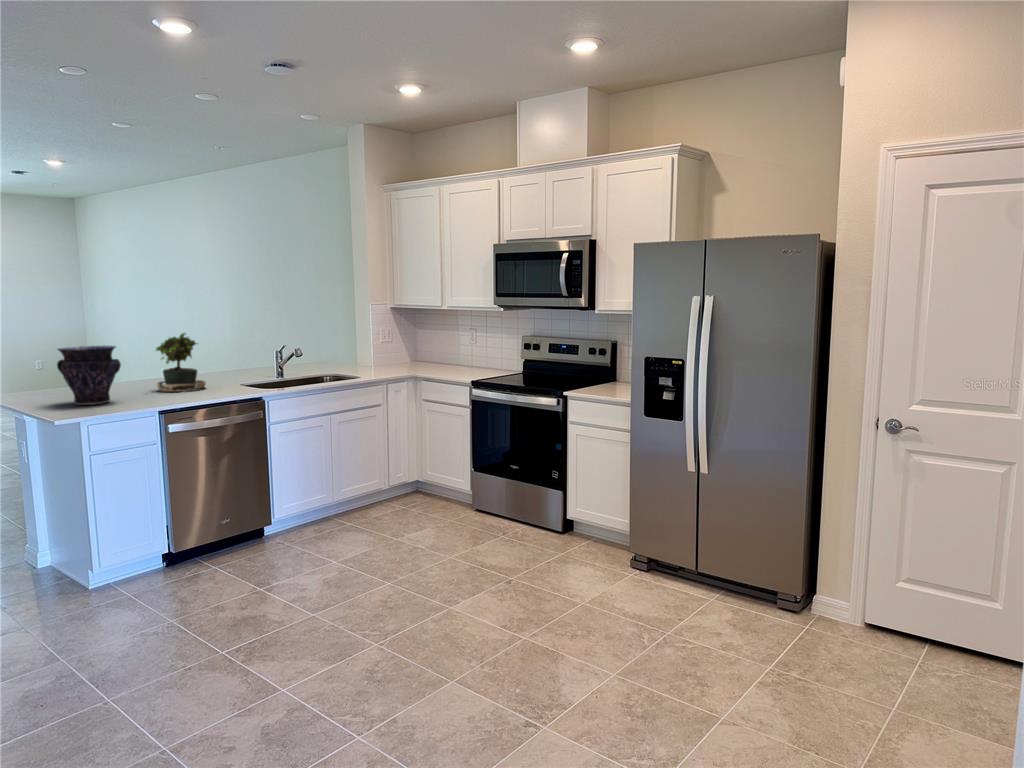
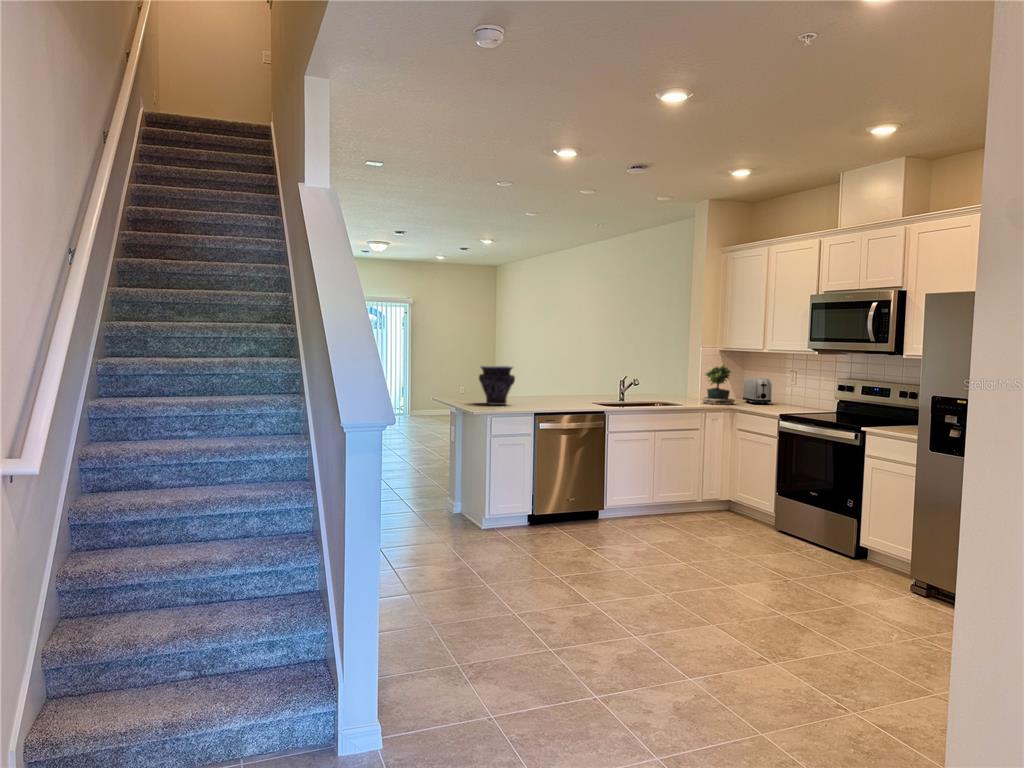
potted plant: present [156,333,206,392] -> present [702,365,735,405]
toaster: none [420,337,452,368] -> present [743,378,772,404]

